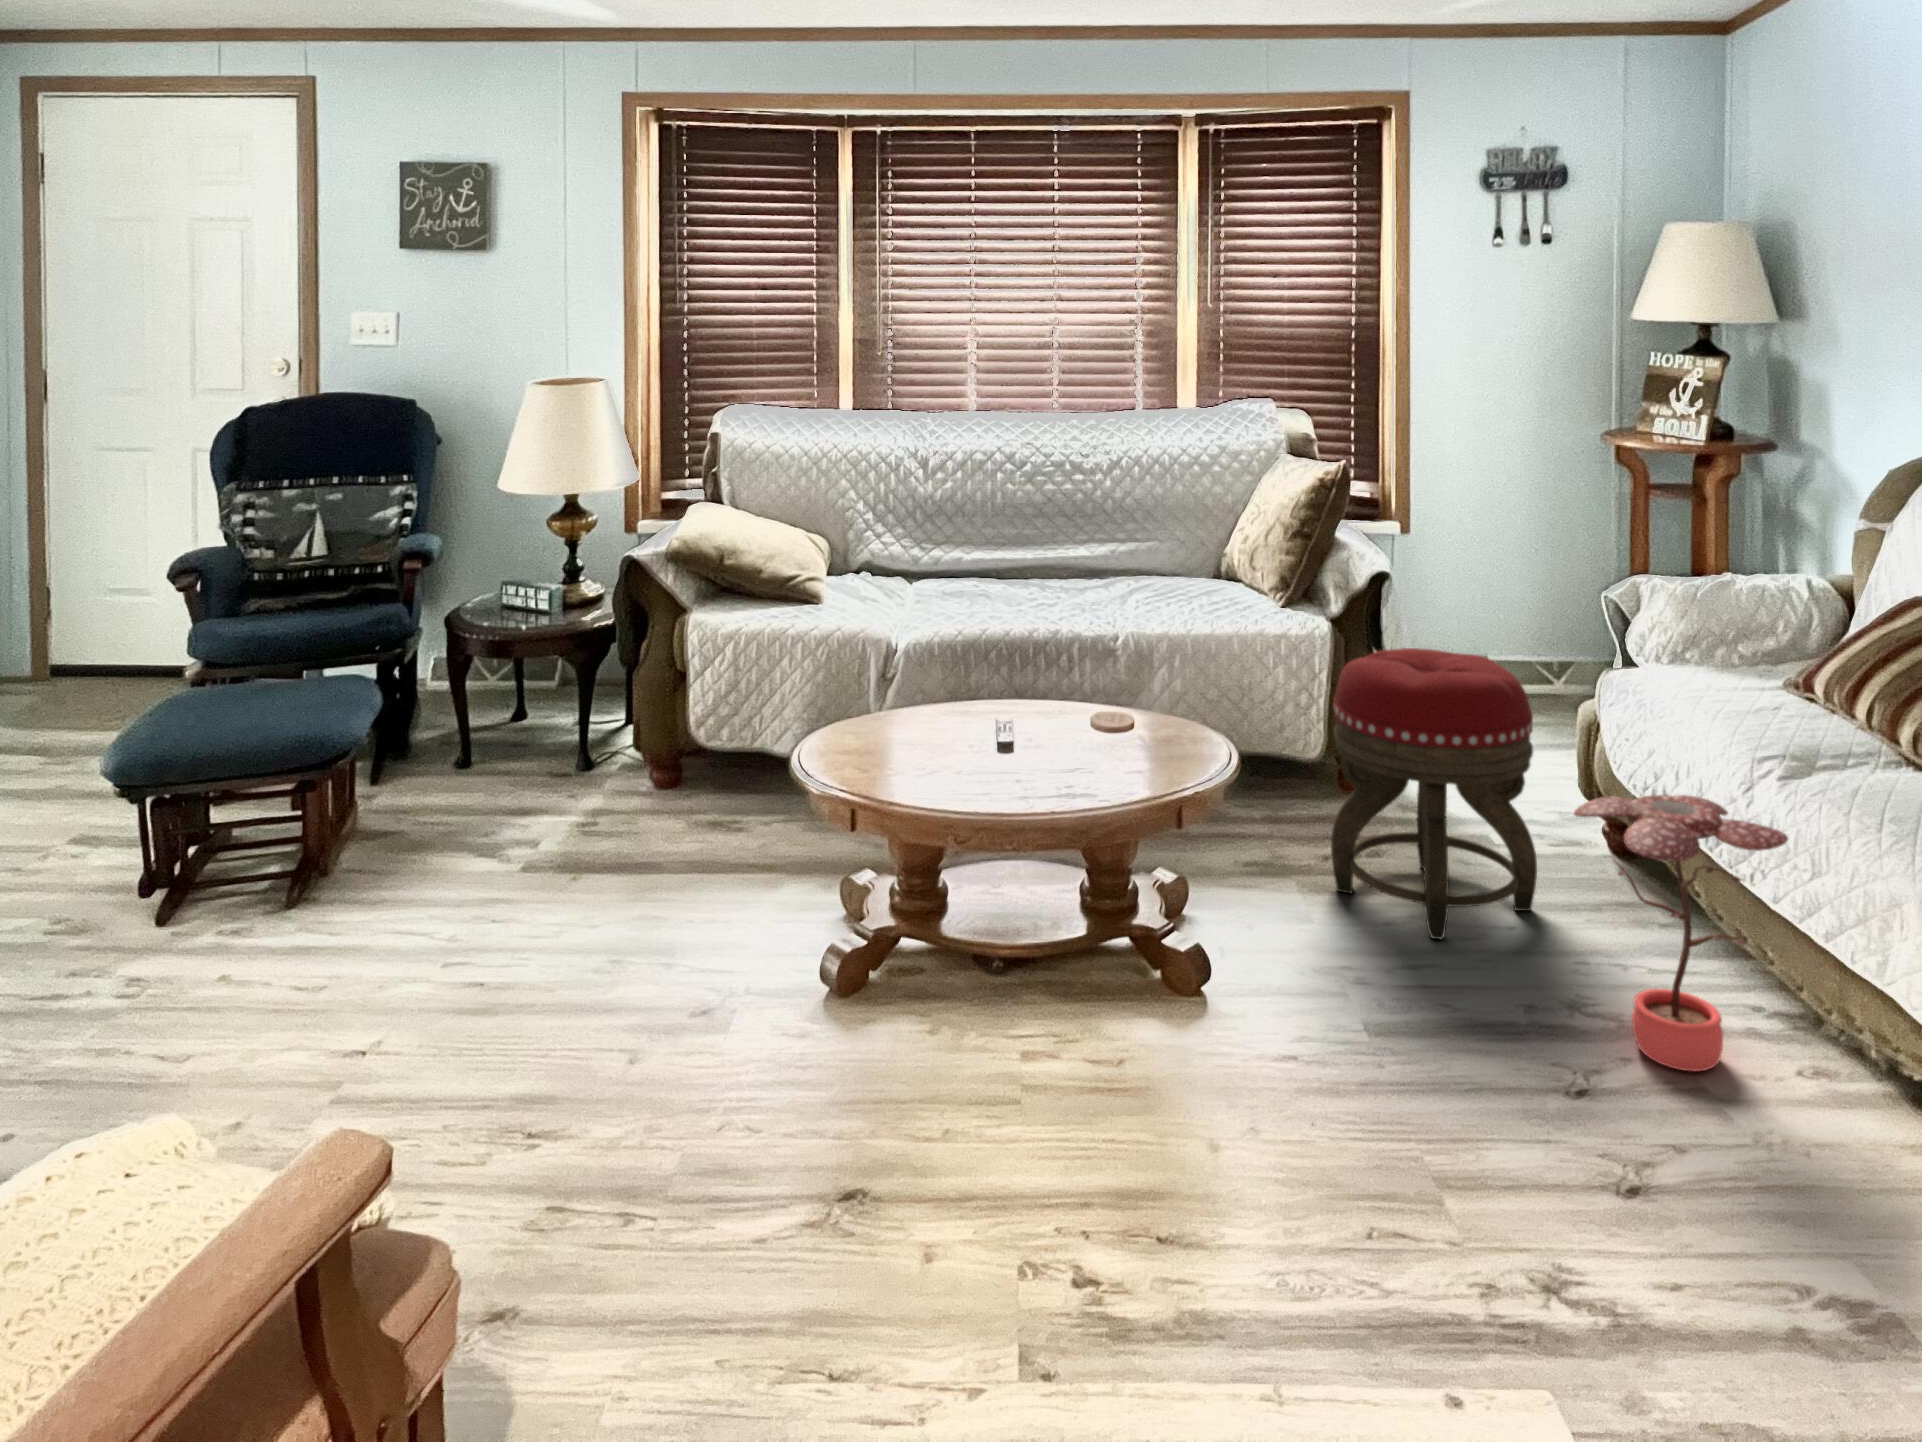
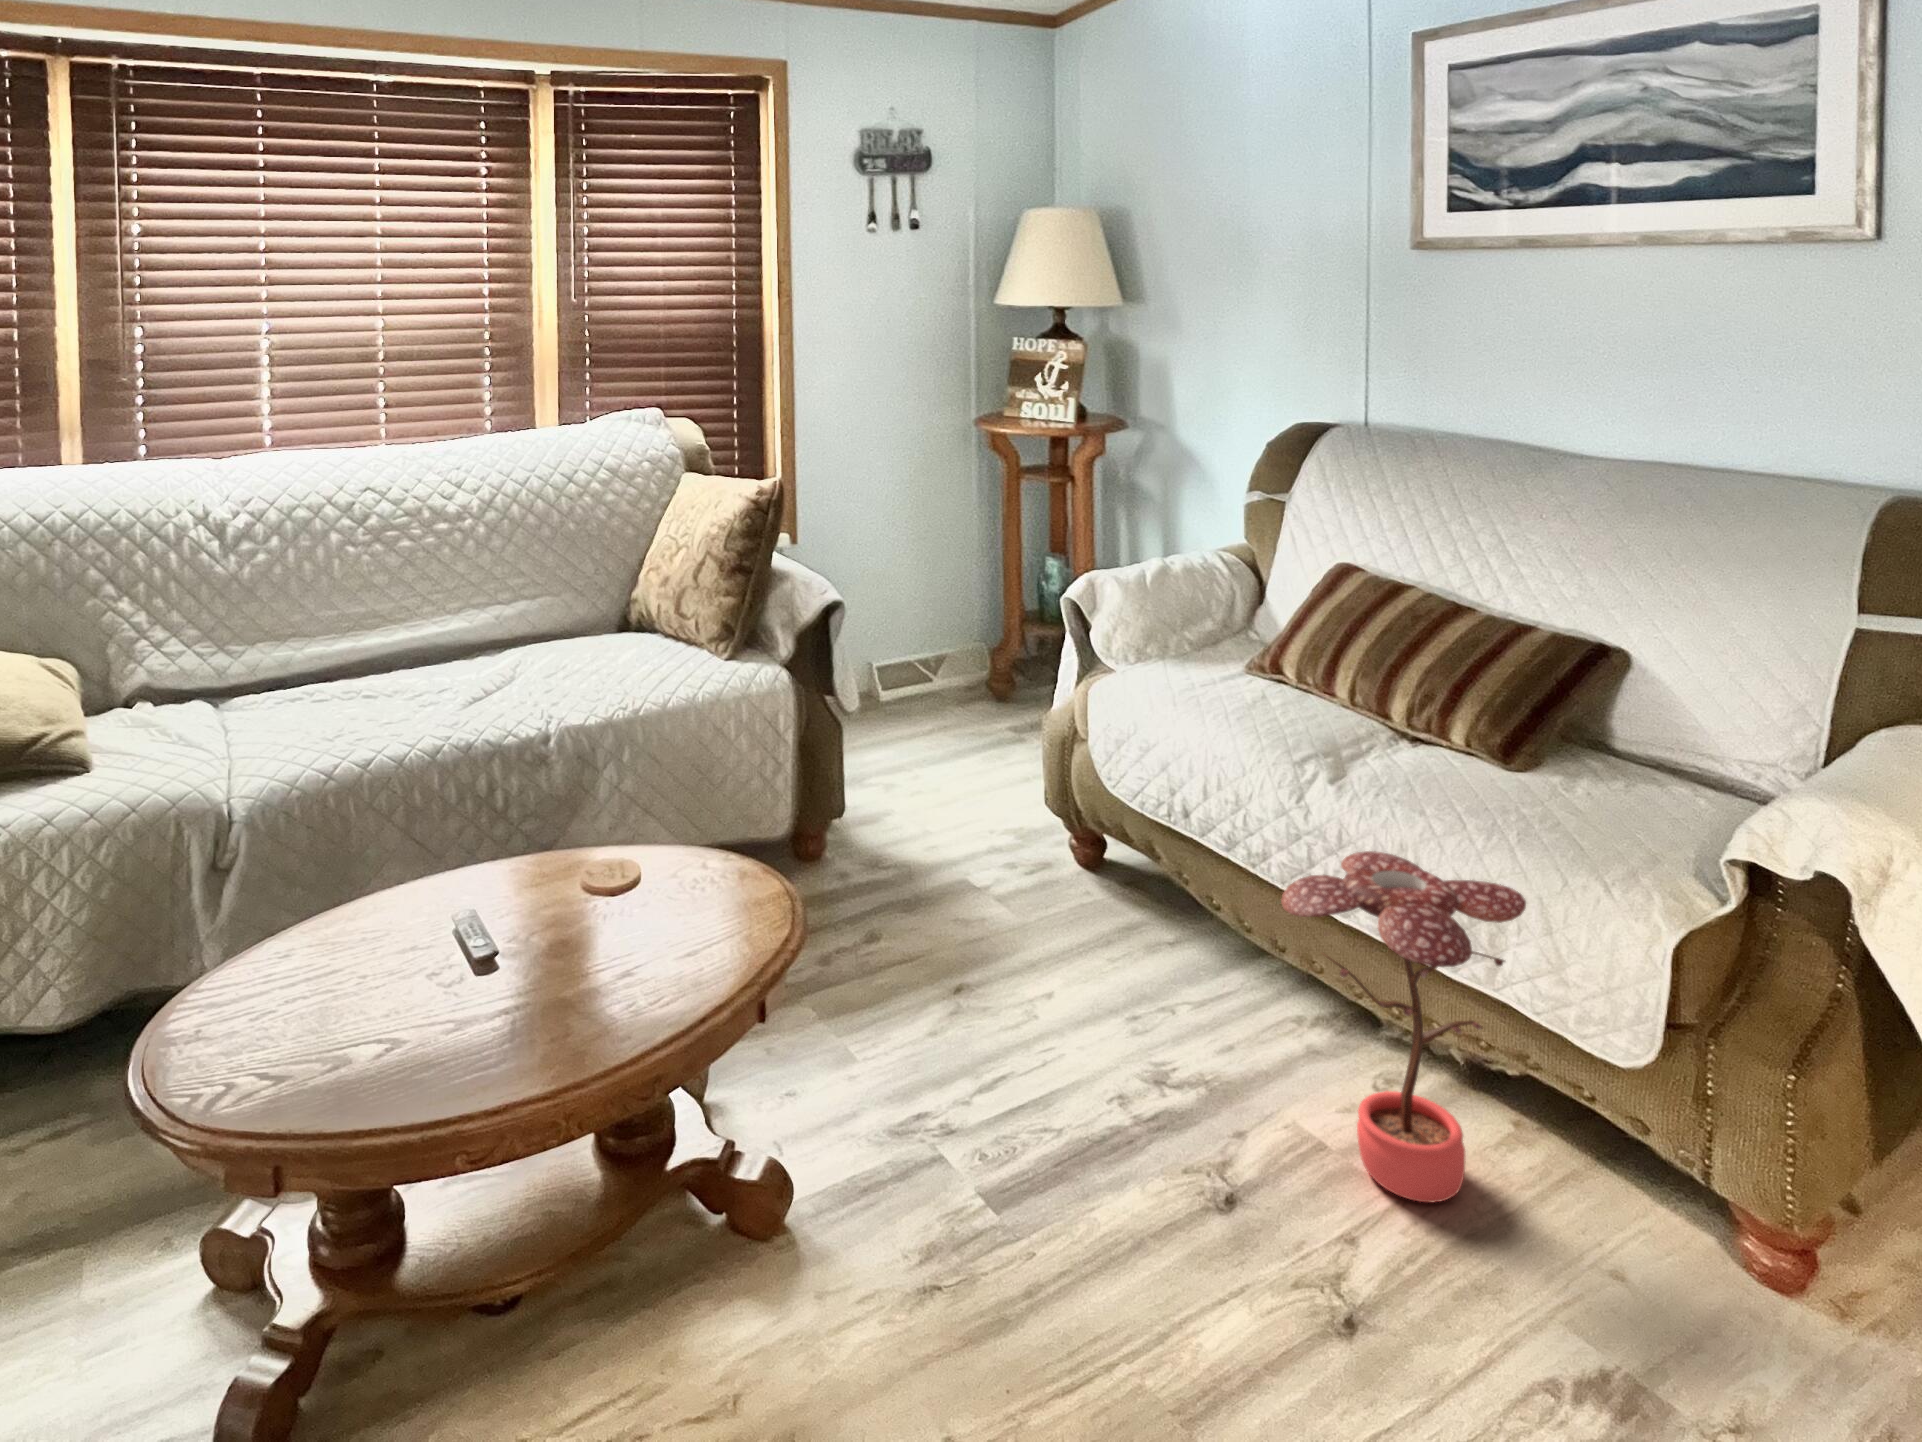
footstool: present [1331,648,1537,939] -> none [895,704,1132,1082]

